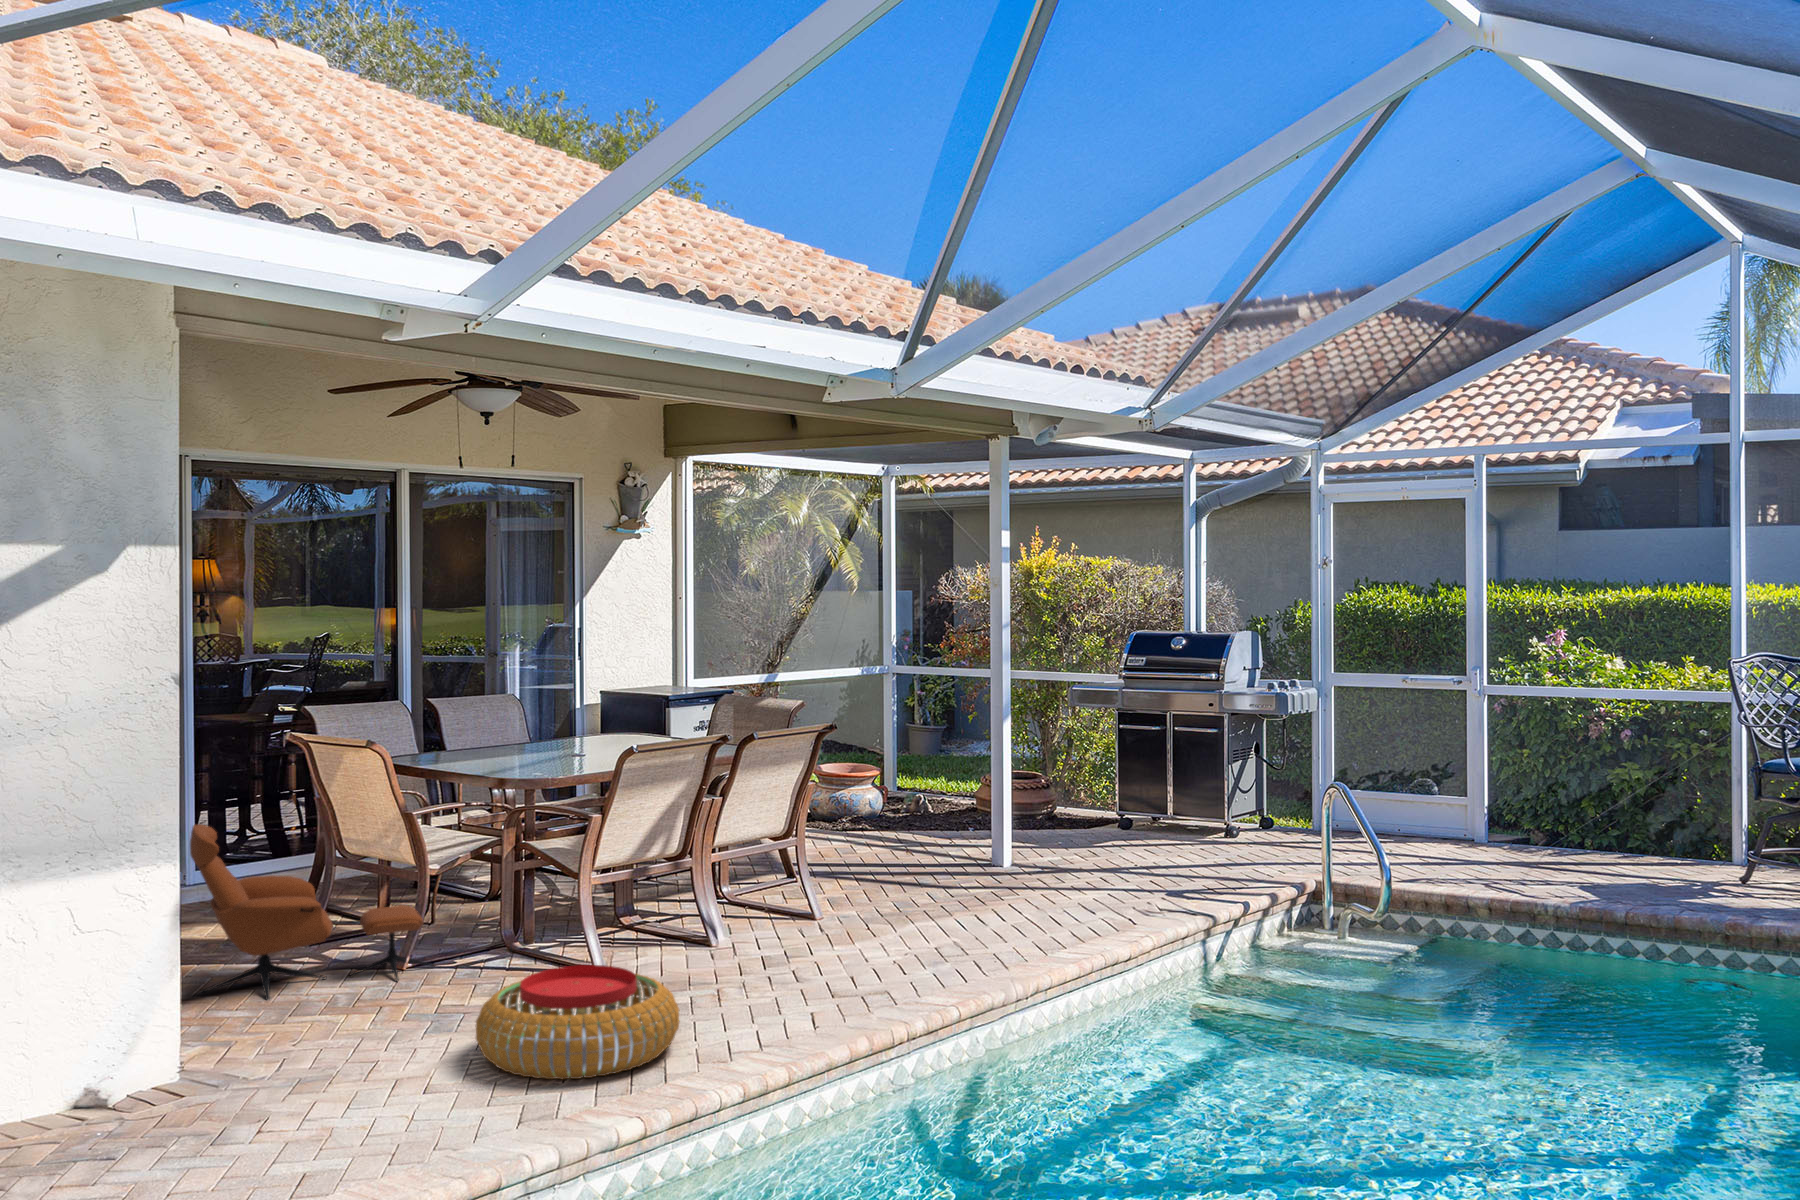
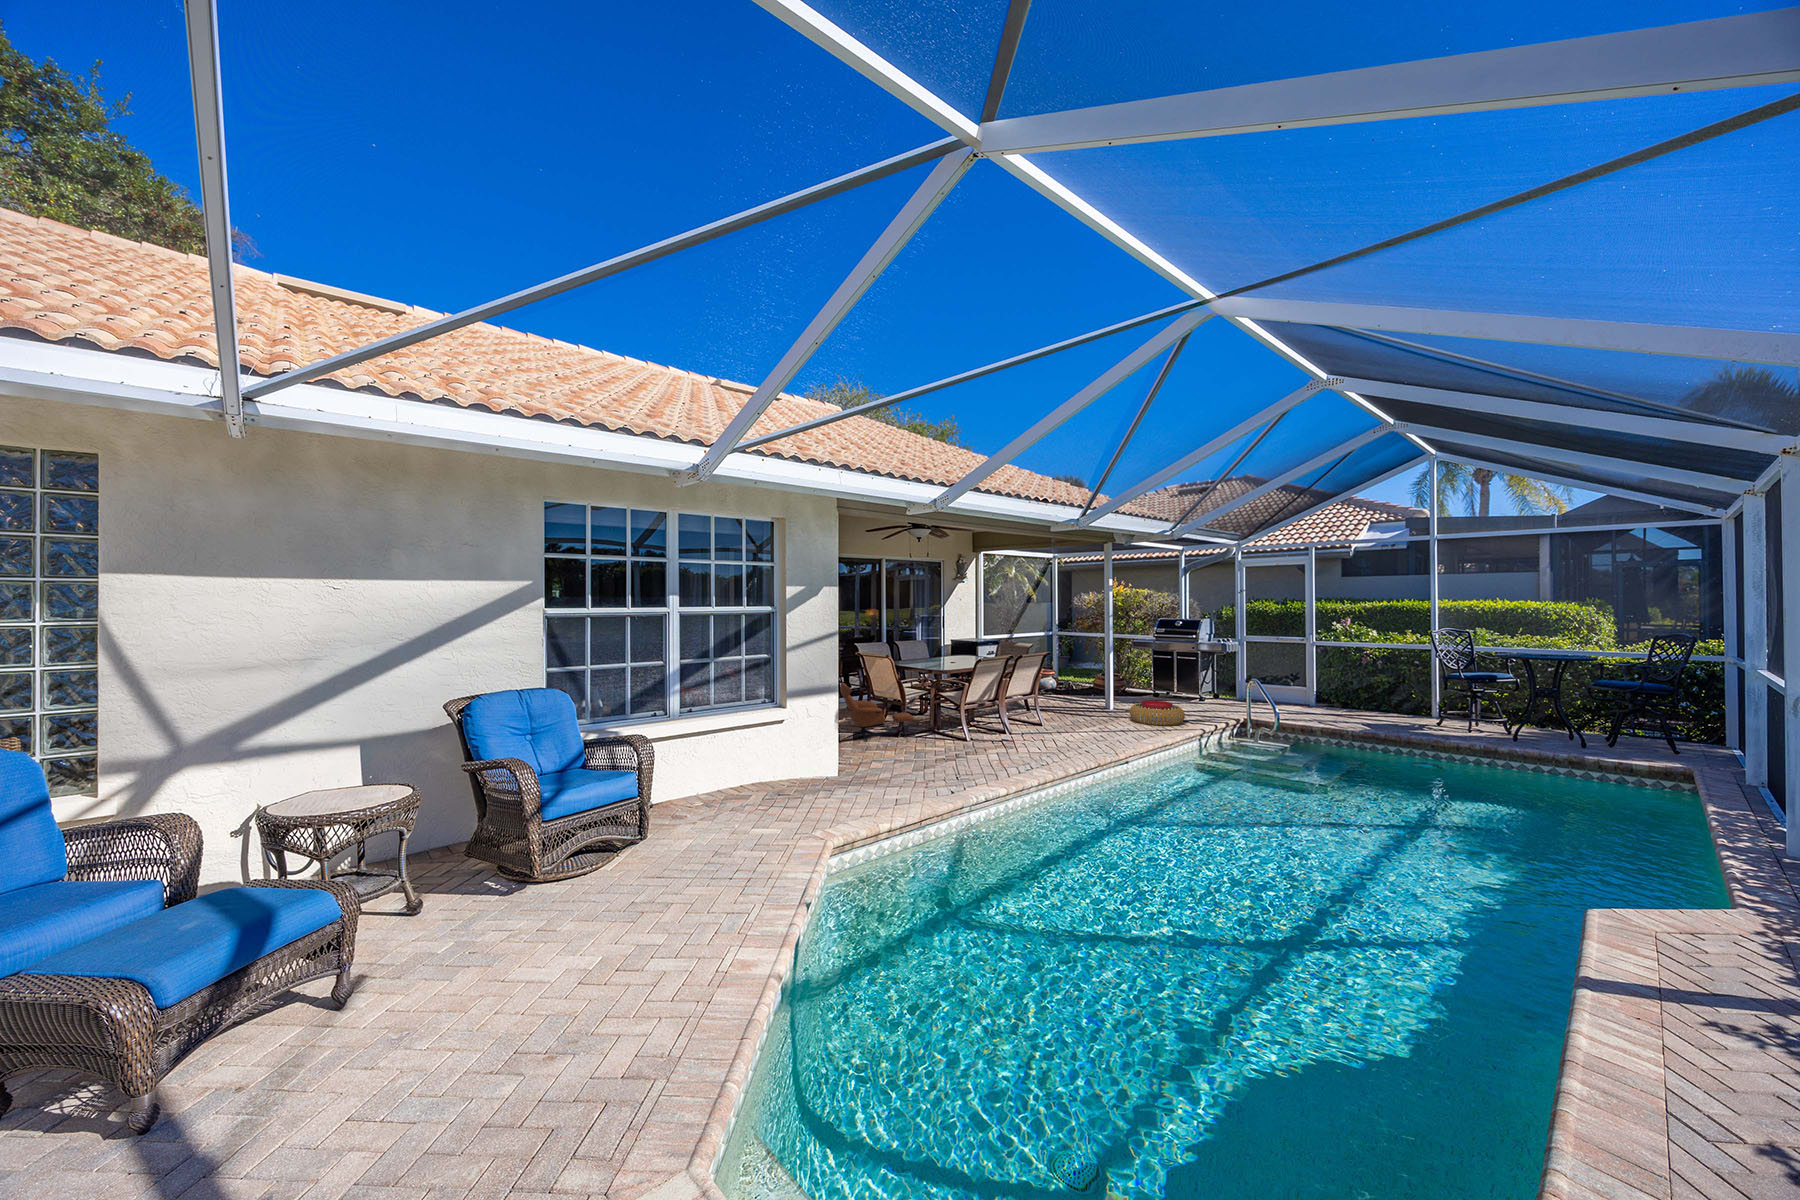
pouf: present [476,965,680,1079] -> present [1130,701,1185,726]

